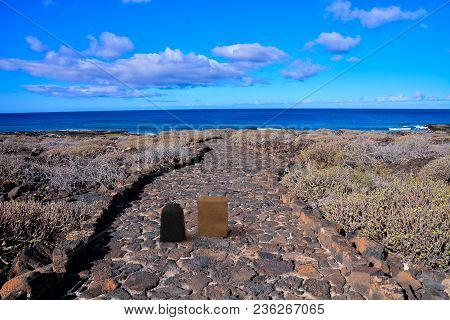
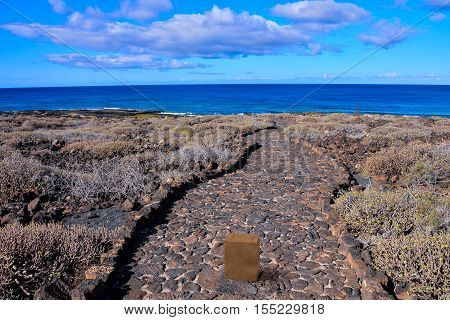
backpack: present [160,203,186,242] -> none [182,241,211,285]

